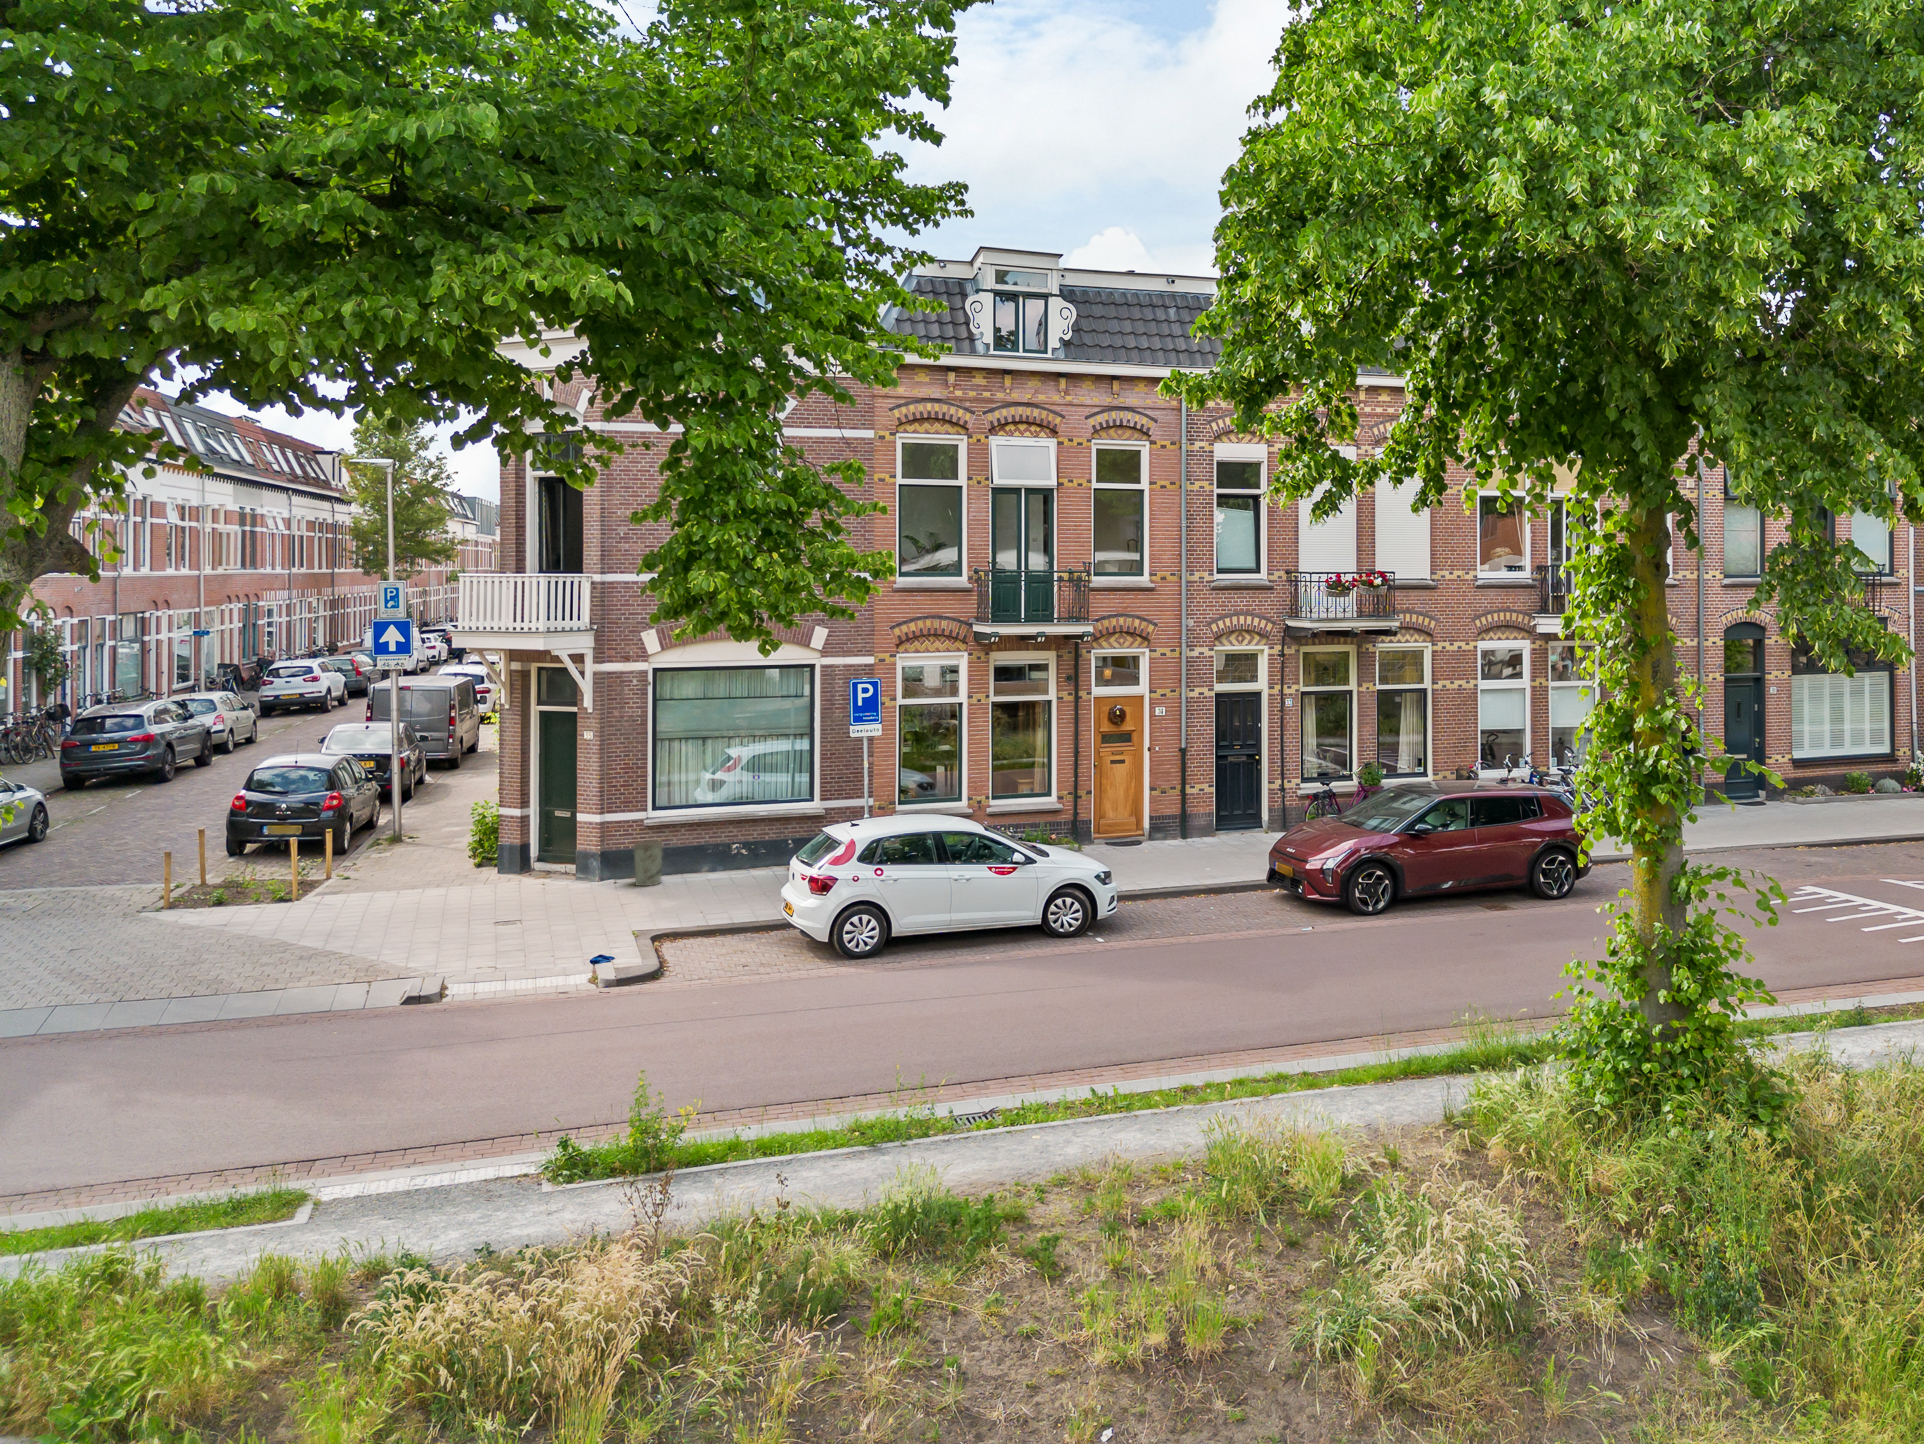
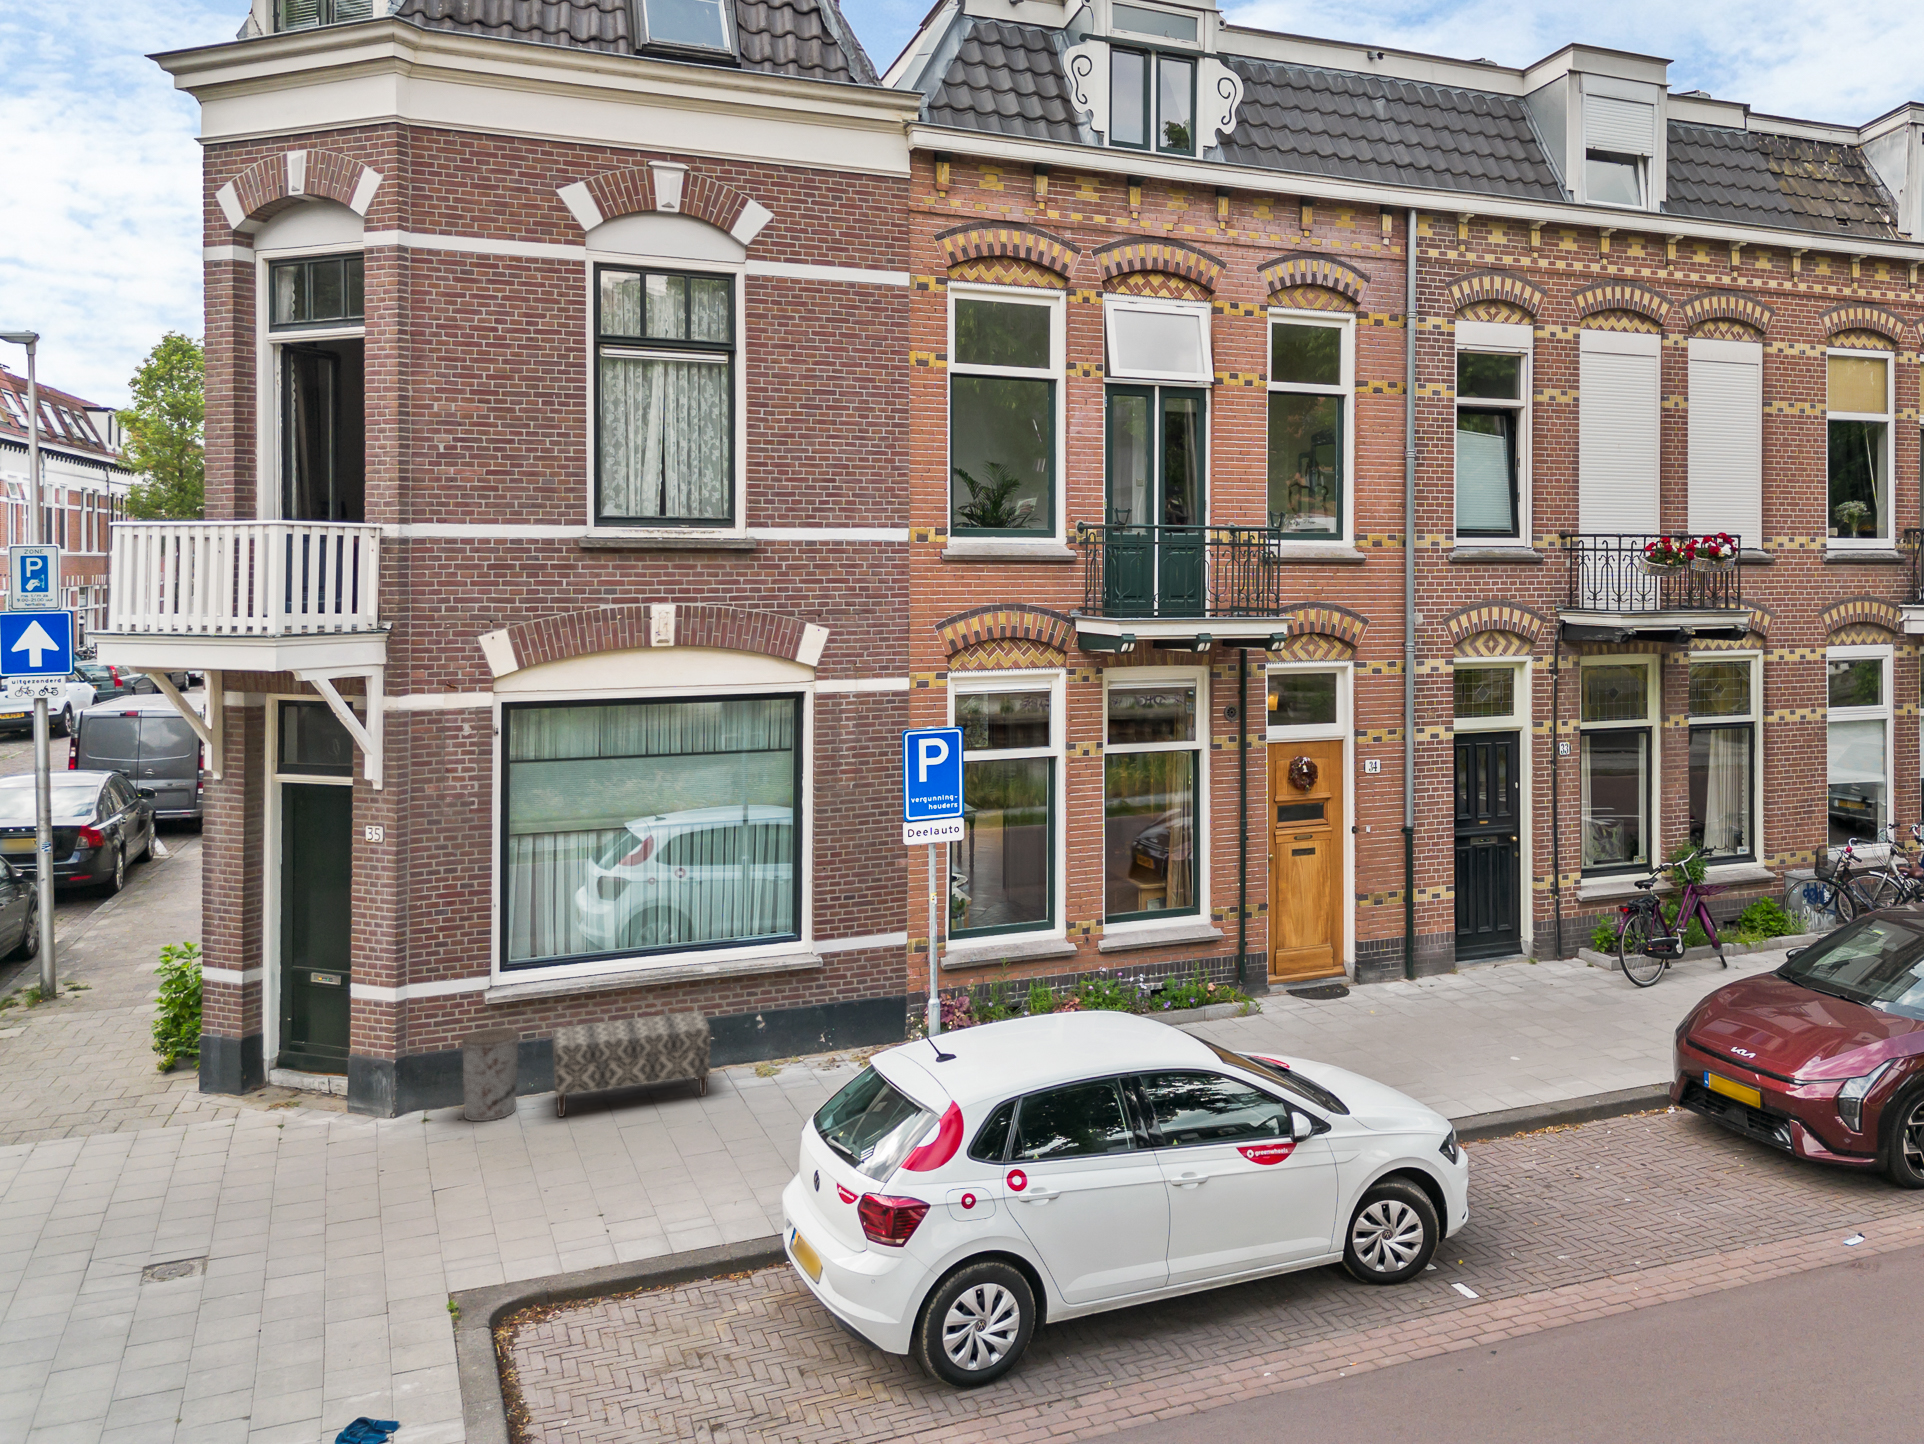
bench: none [681,837,763,885] -> present [553,1011,711,1116]

